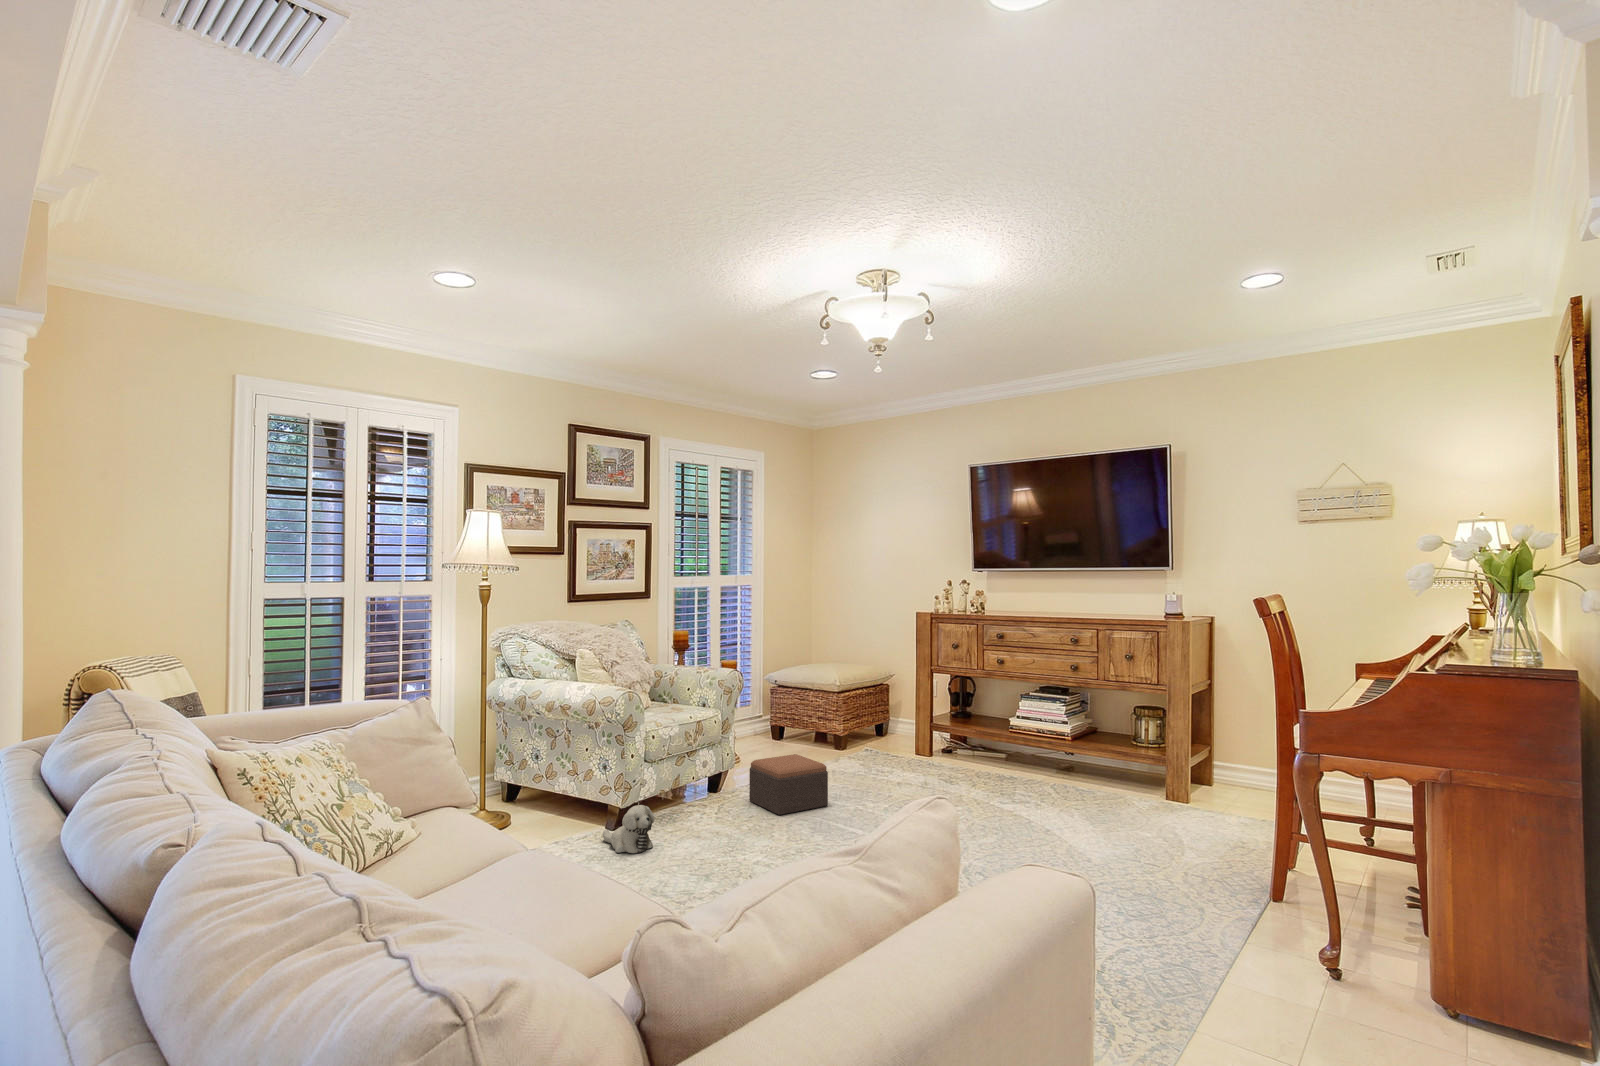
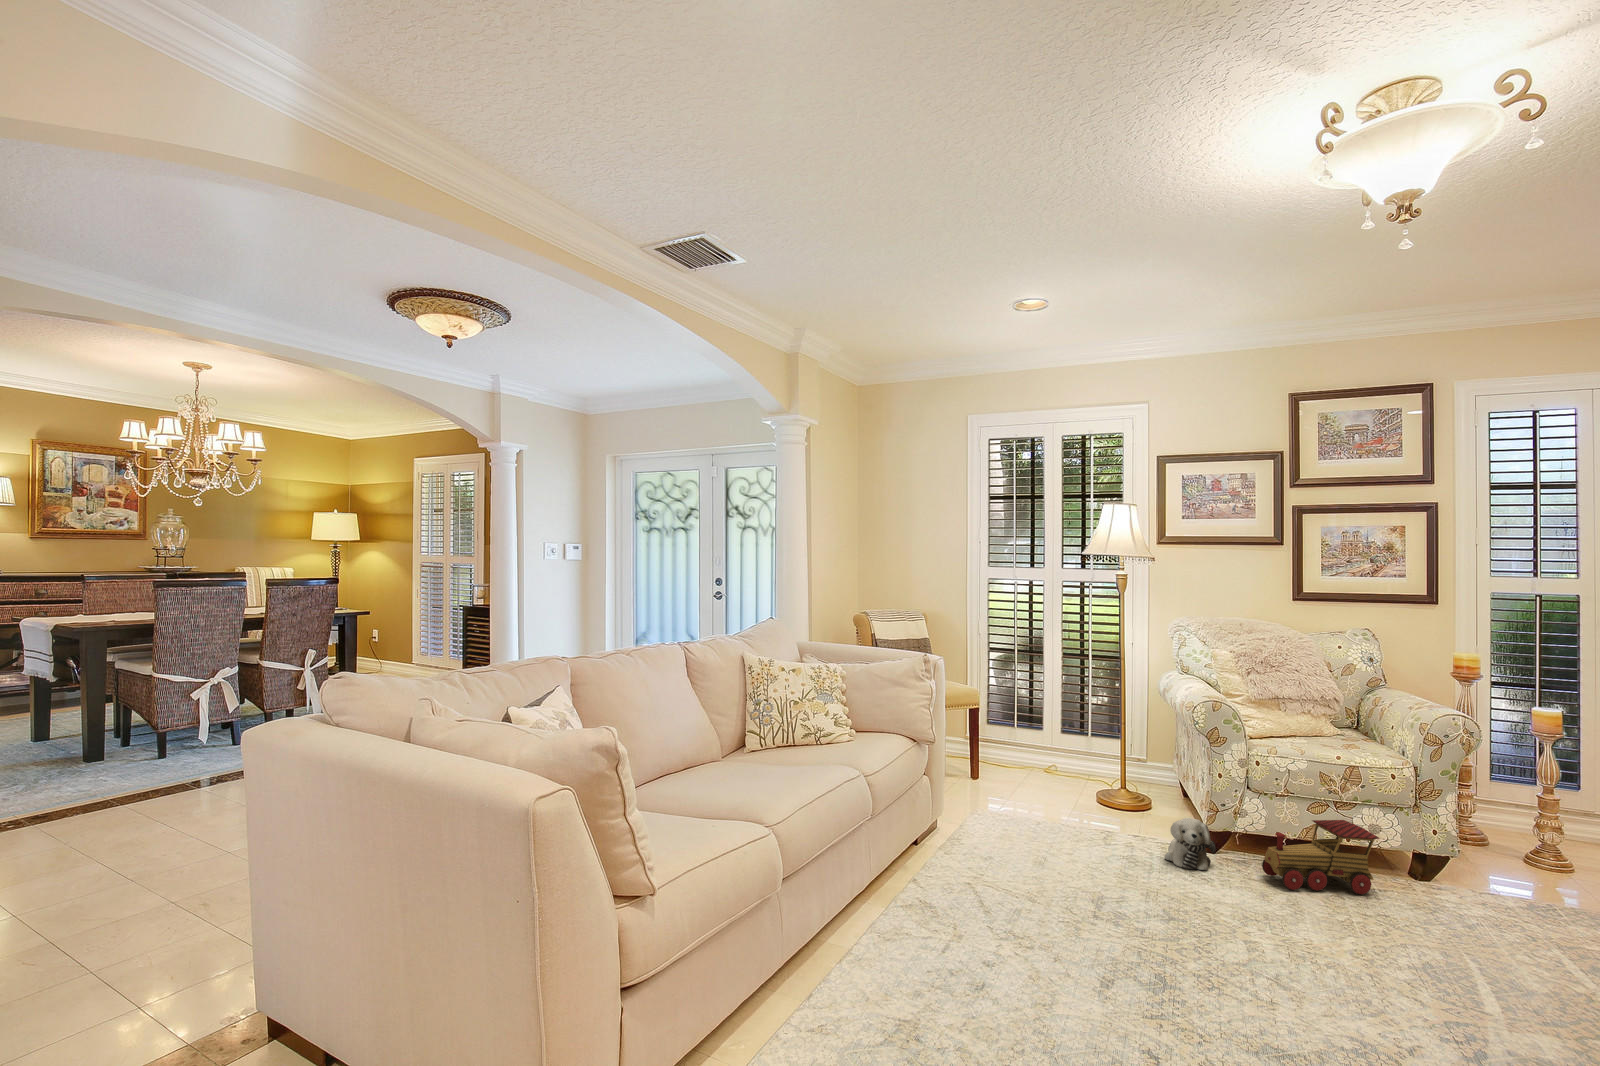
footstool: present [749,754,828,815] -> none [1434,836,1553,946]
toy train: none [680,770,742,834] -> present [1262,820,1380,895]

